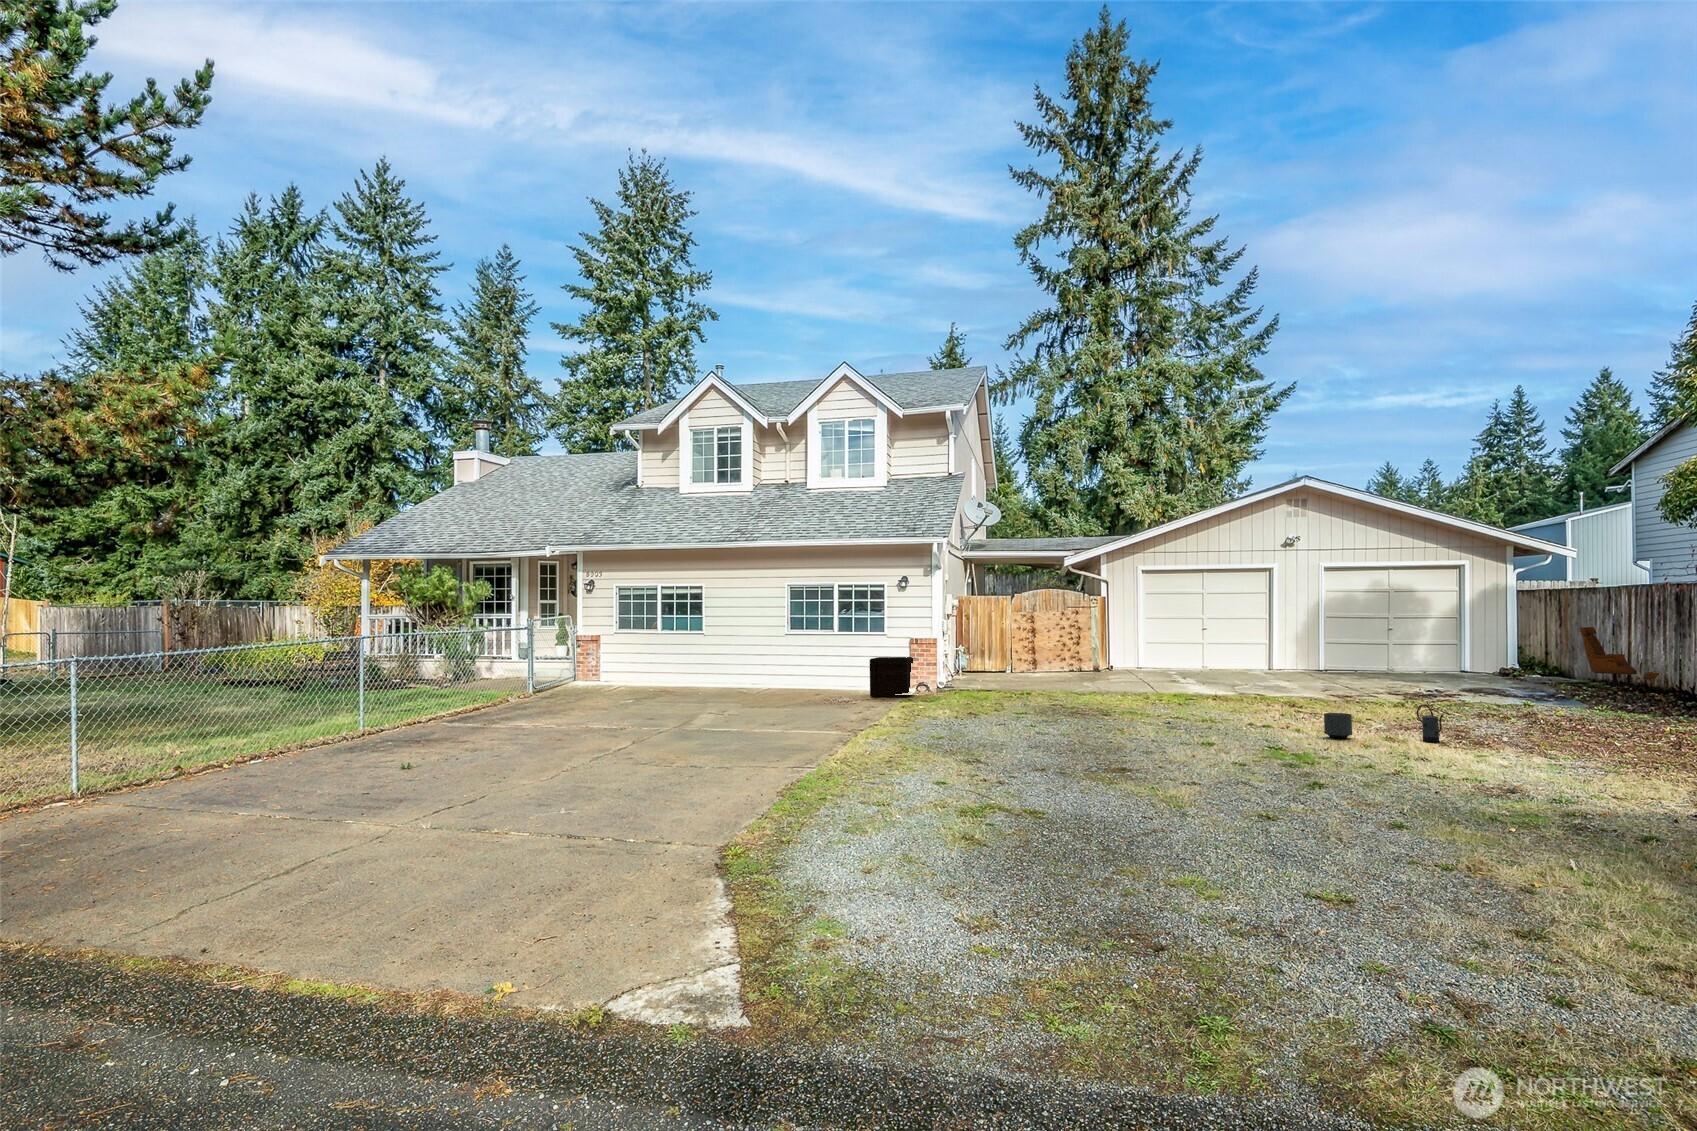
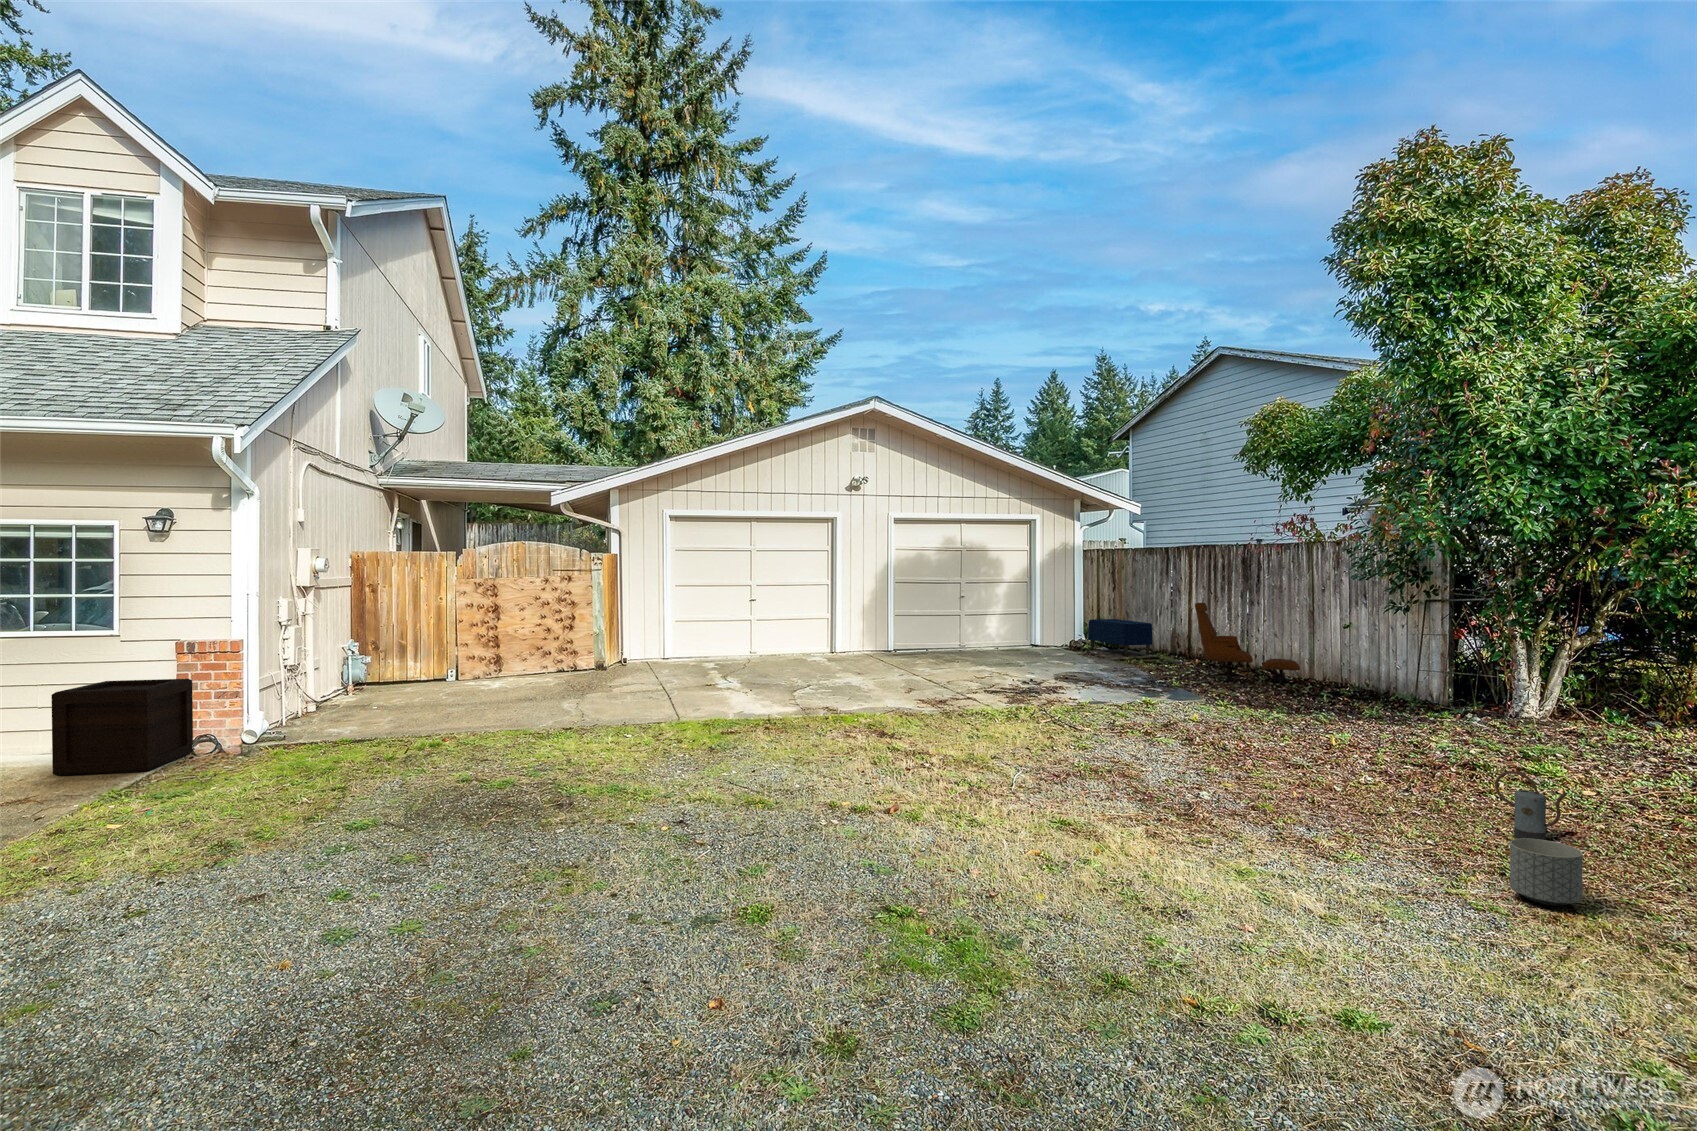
bench: none [1517,648,1575,677] -> present [1088,619,1152,656]
watering can: present [1417,705,1444,742] -> present [1495,771,1568,840]
planter: present [1324,713,1352,739] -> present [1510,838,1583,906]

